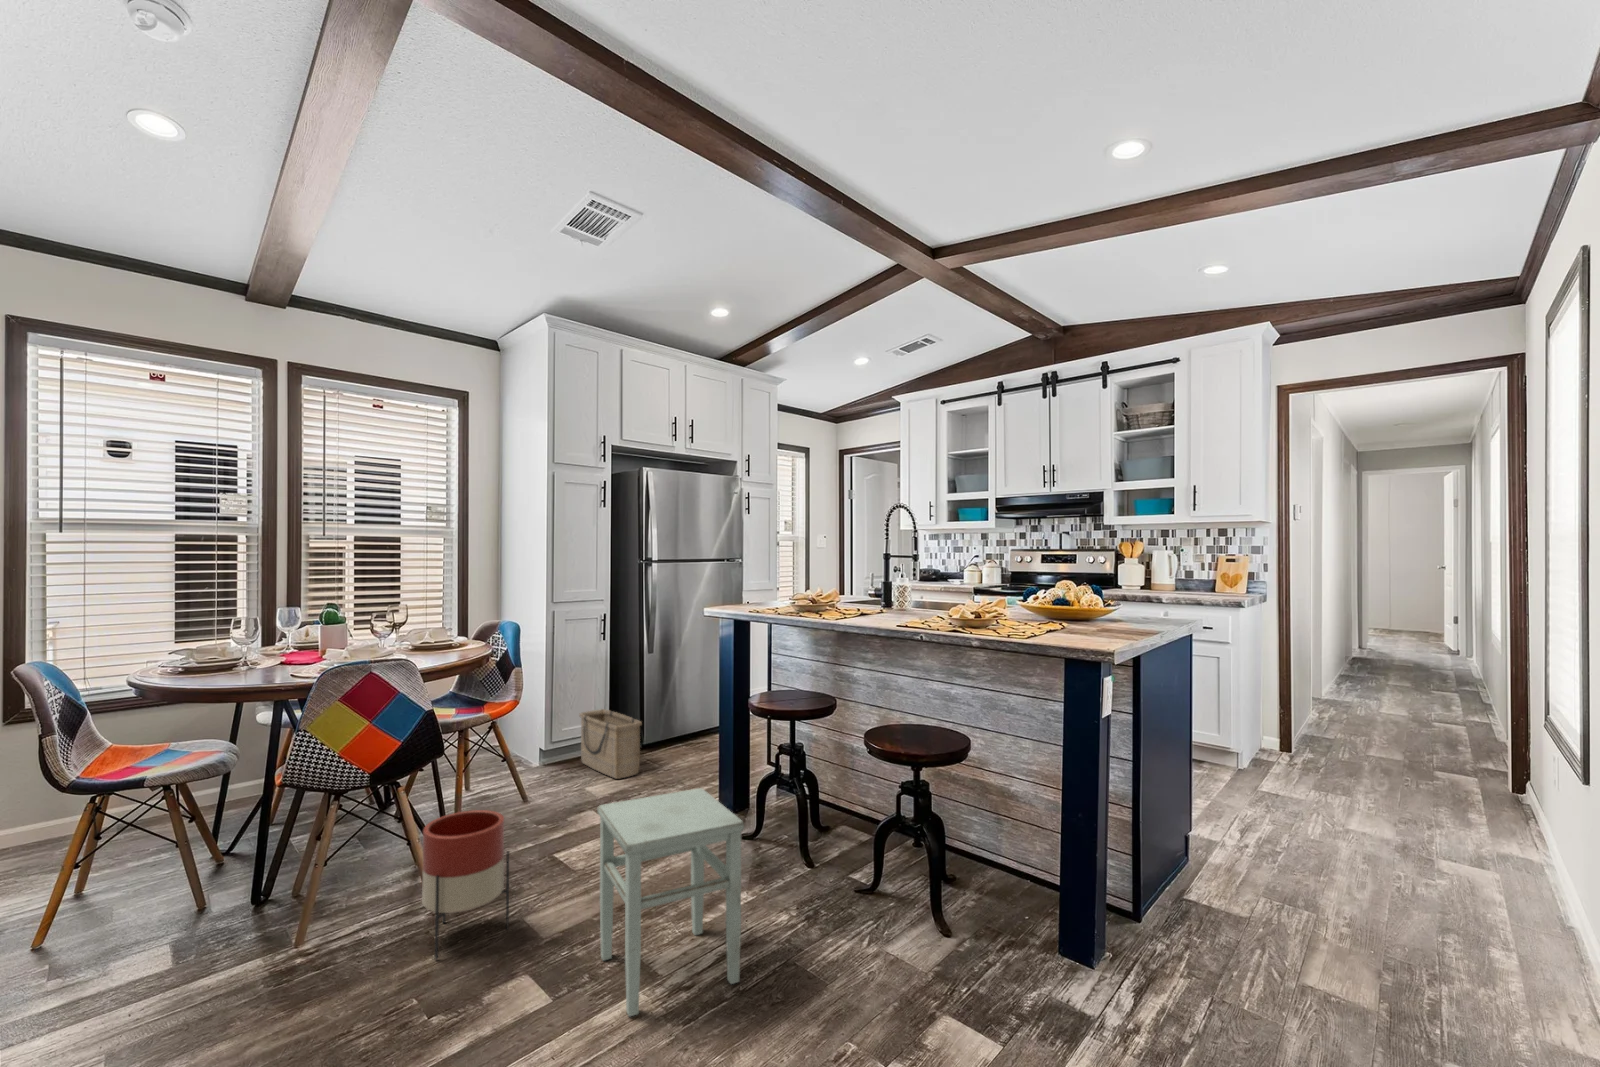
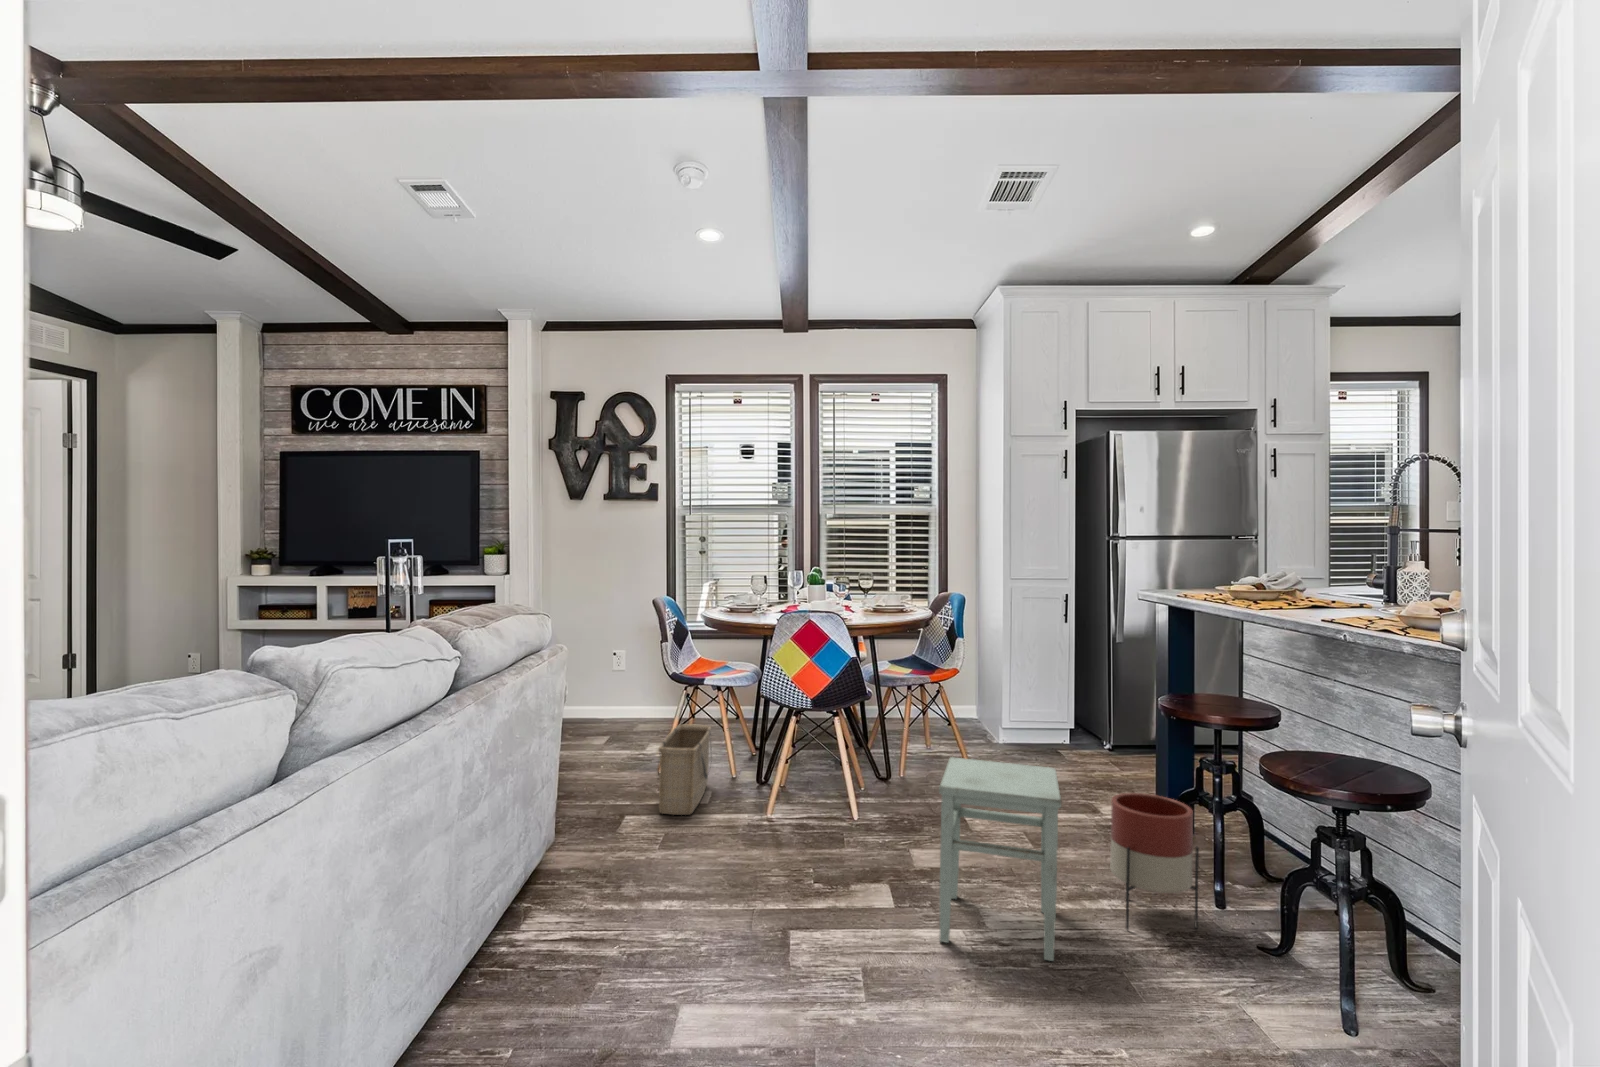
basket: present [579,709,642,779] -> present [658,725,711,815]
planter: present [422,810,509,960] -> present [1110,793,1199,930]

